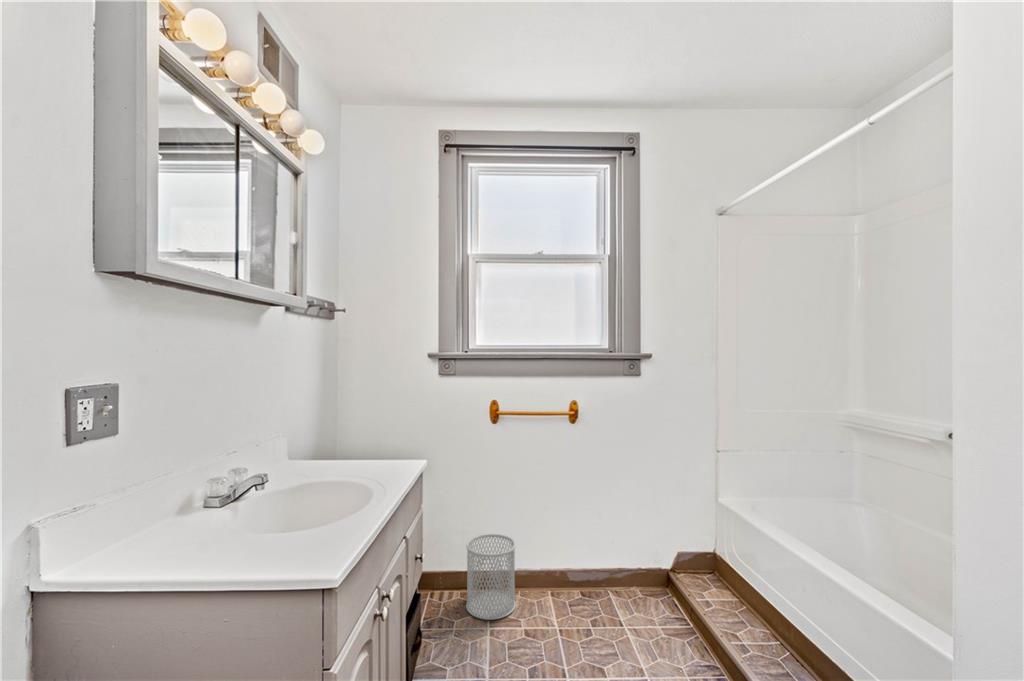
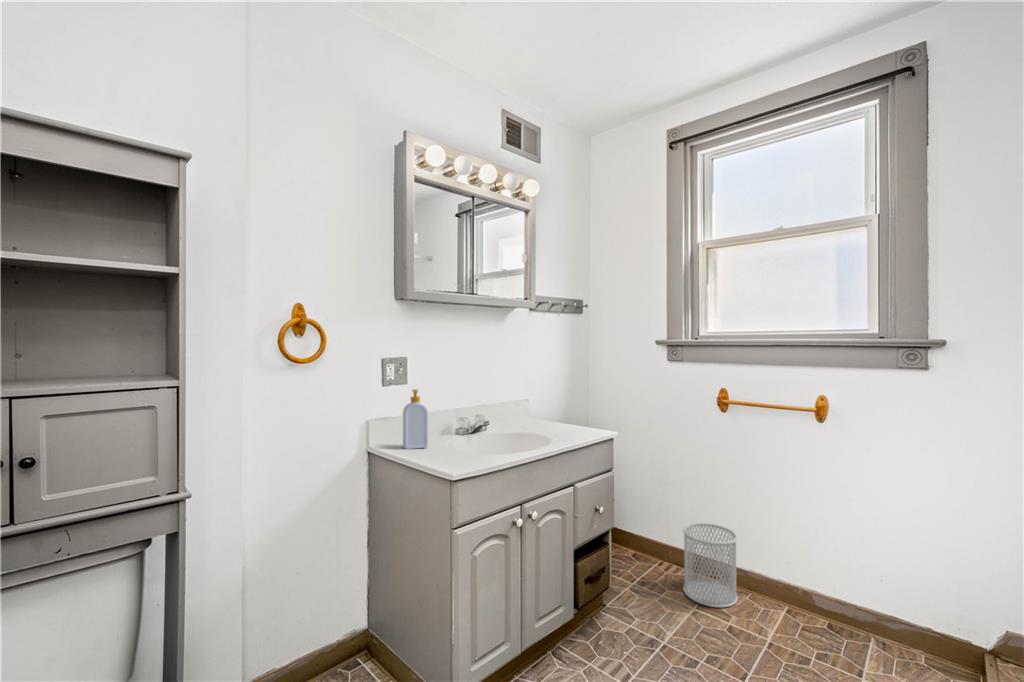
soap bottle: none [128,442,193,561] -> present [403,389,428,449]

